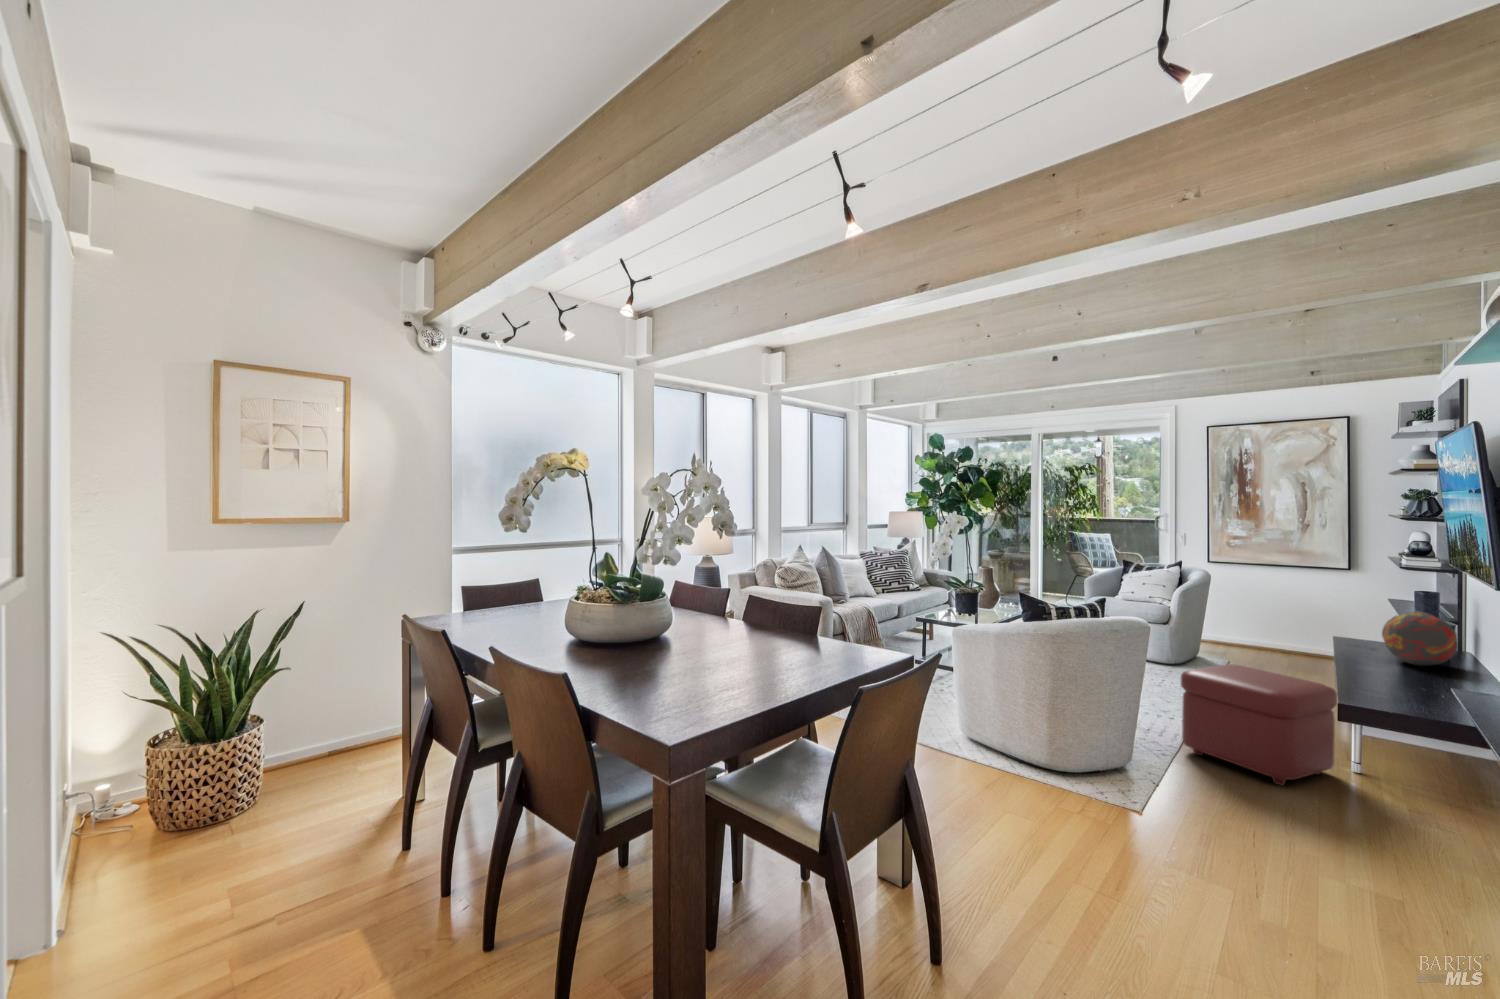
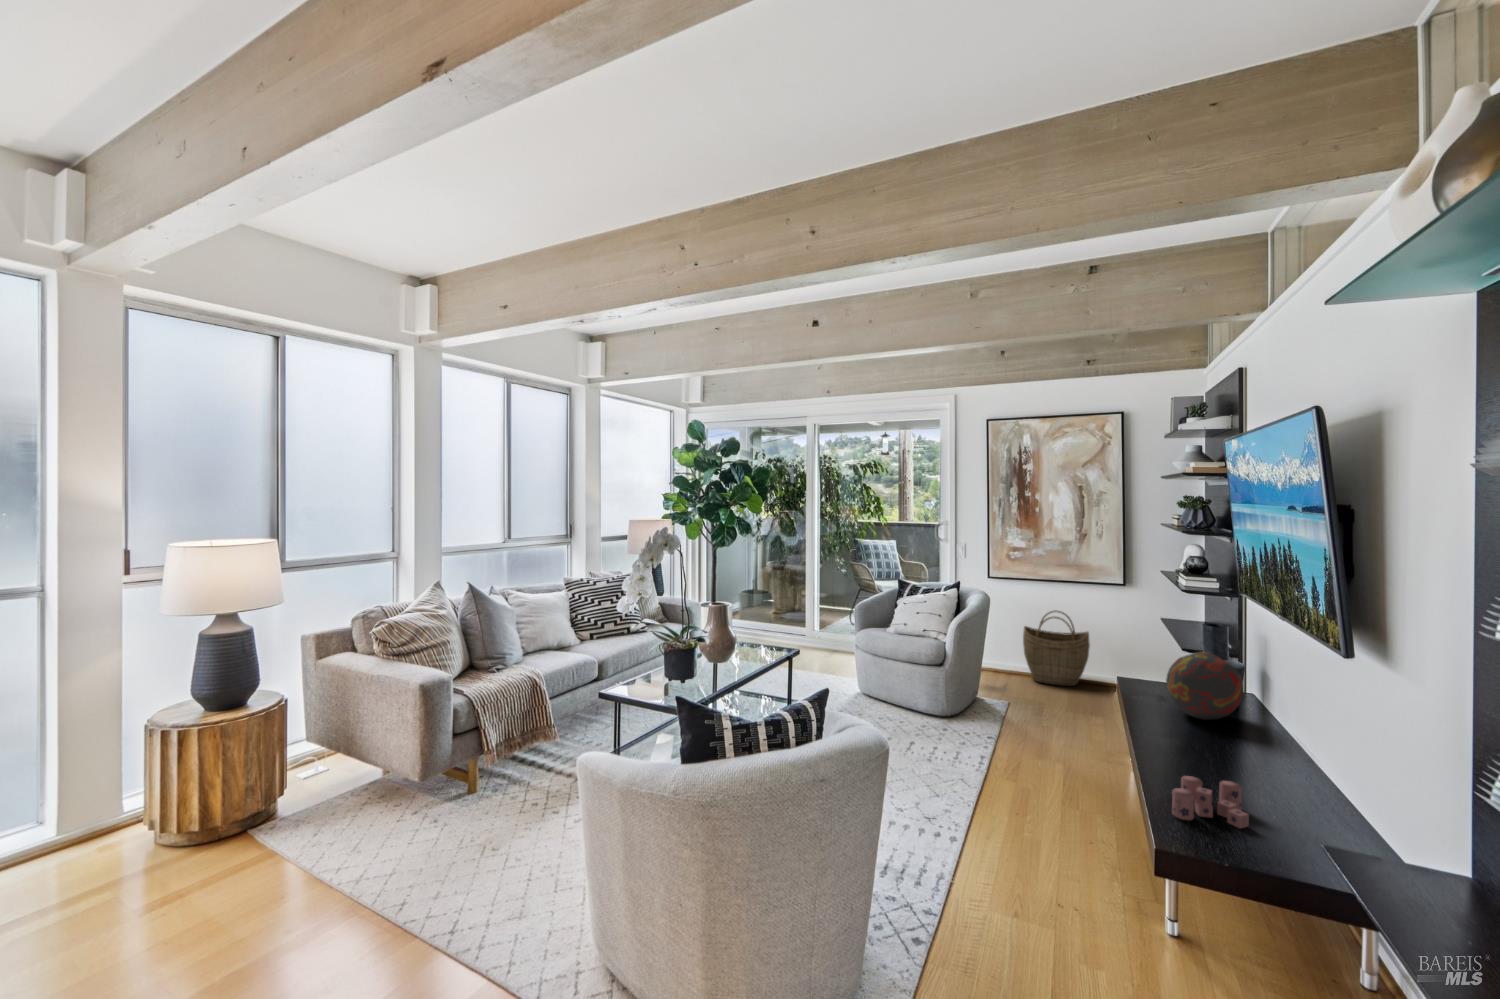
woven basket: none [1243,593,1312,658] -> present [1023,611,1090,686]
ottoman: present [1181,664,1337,785] -> none [940,747,1129,945]
candle: none [1373,683,1439,715] -> present [1172,776,1249,828]

